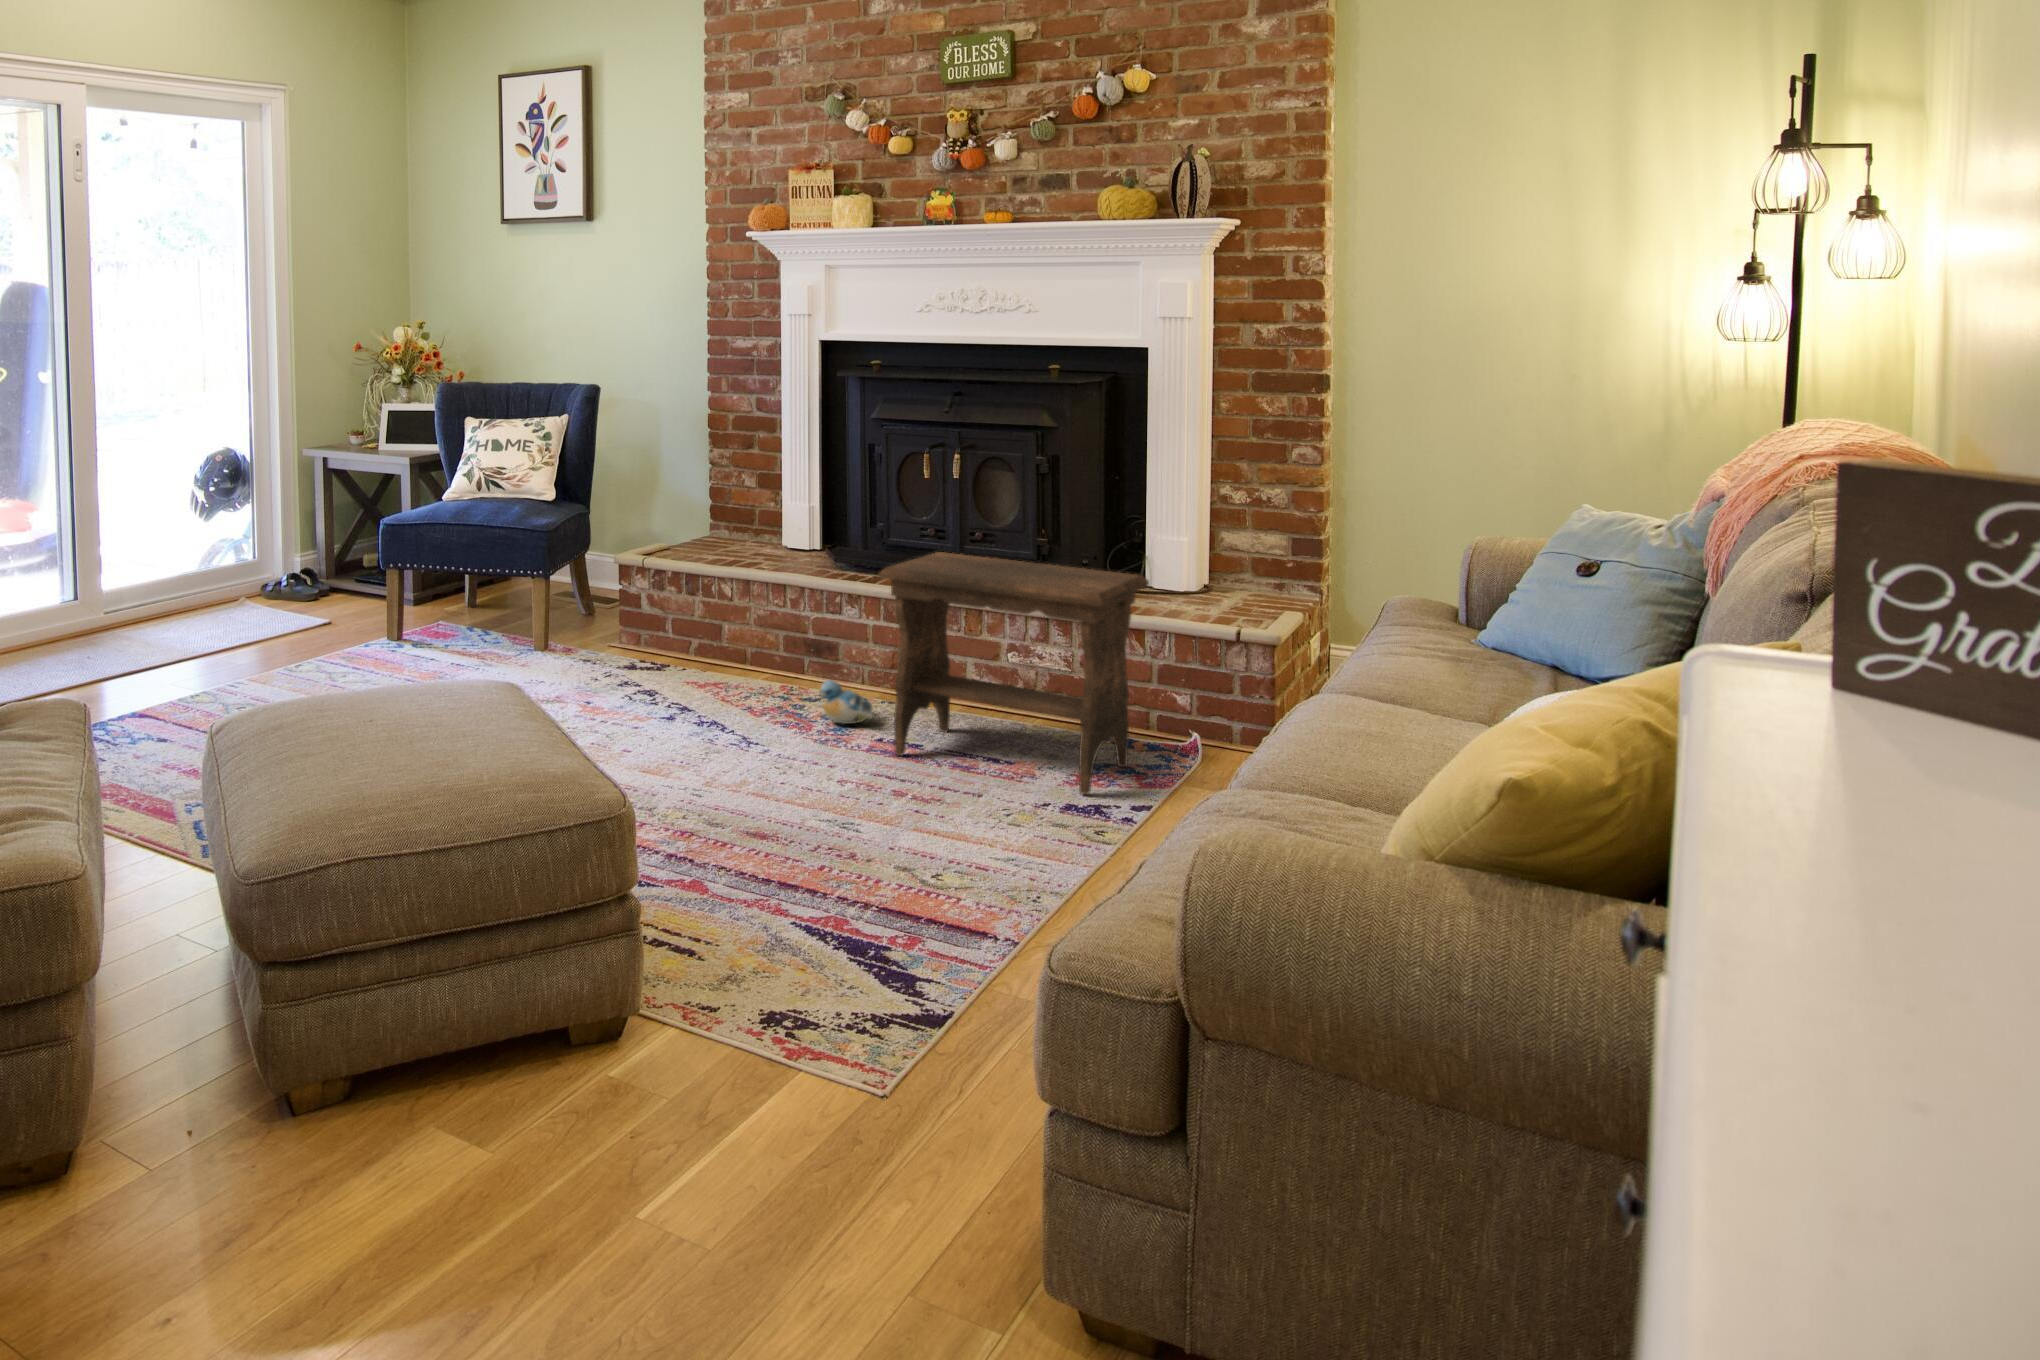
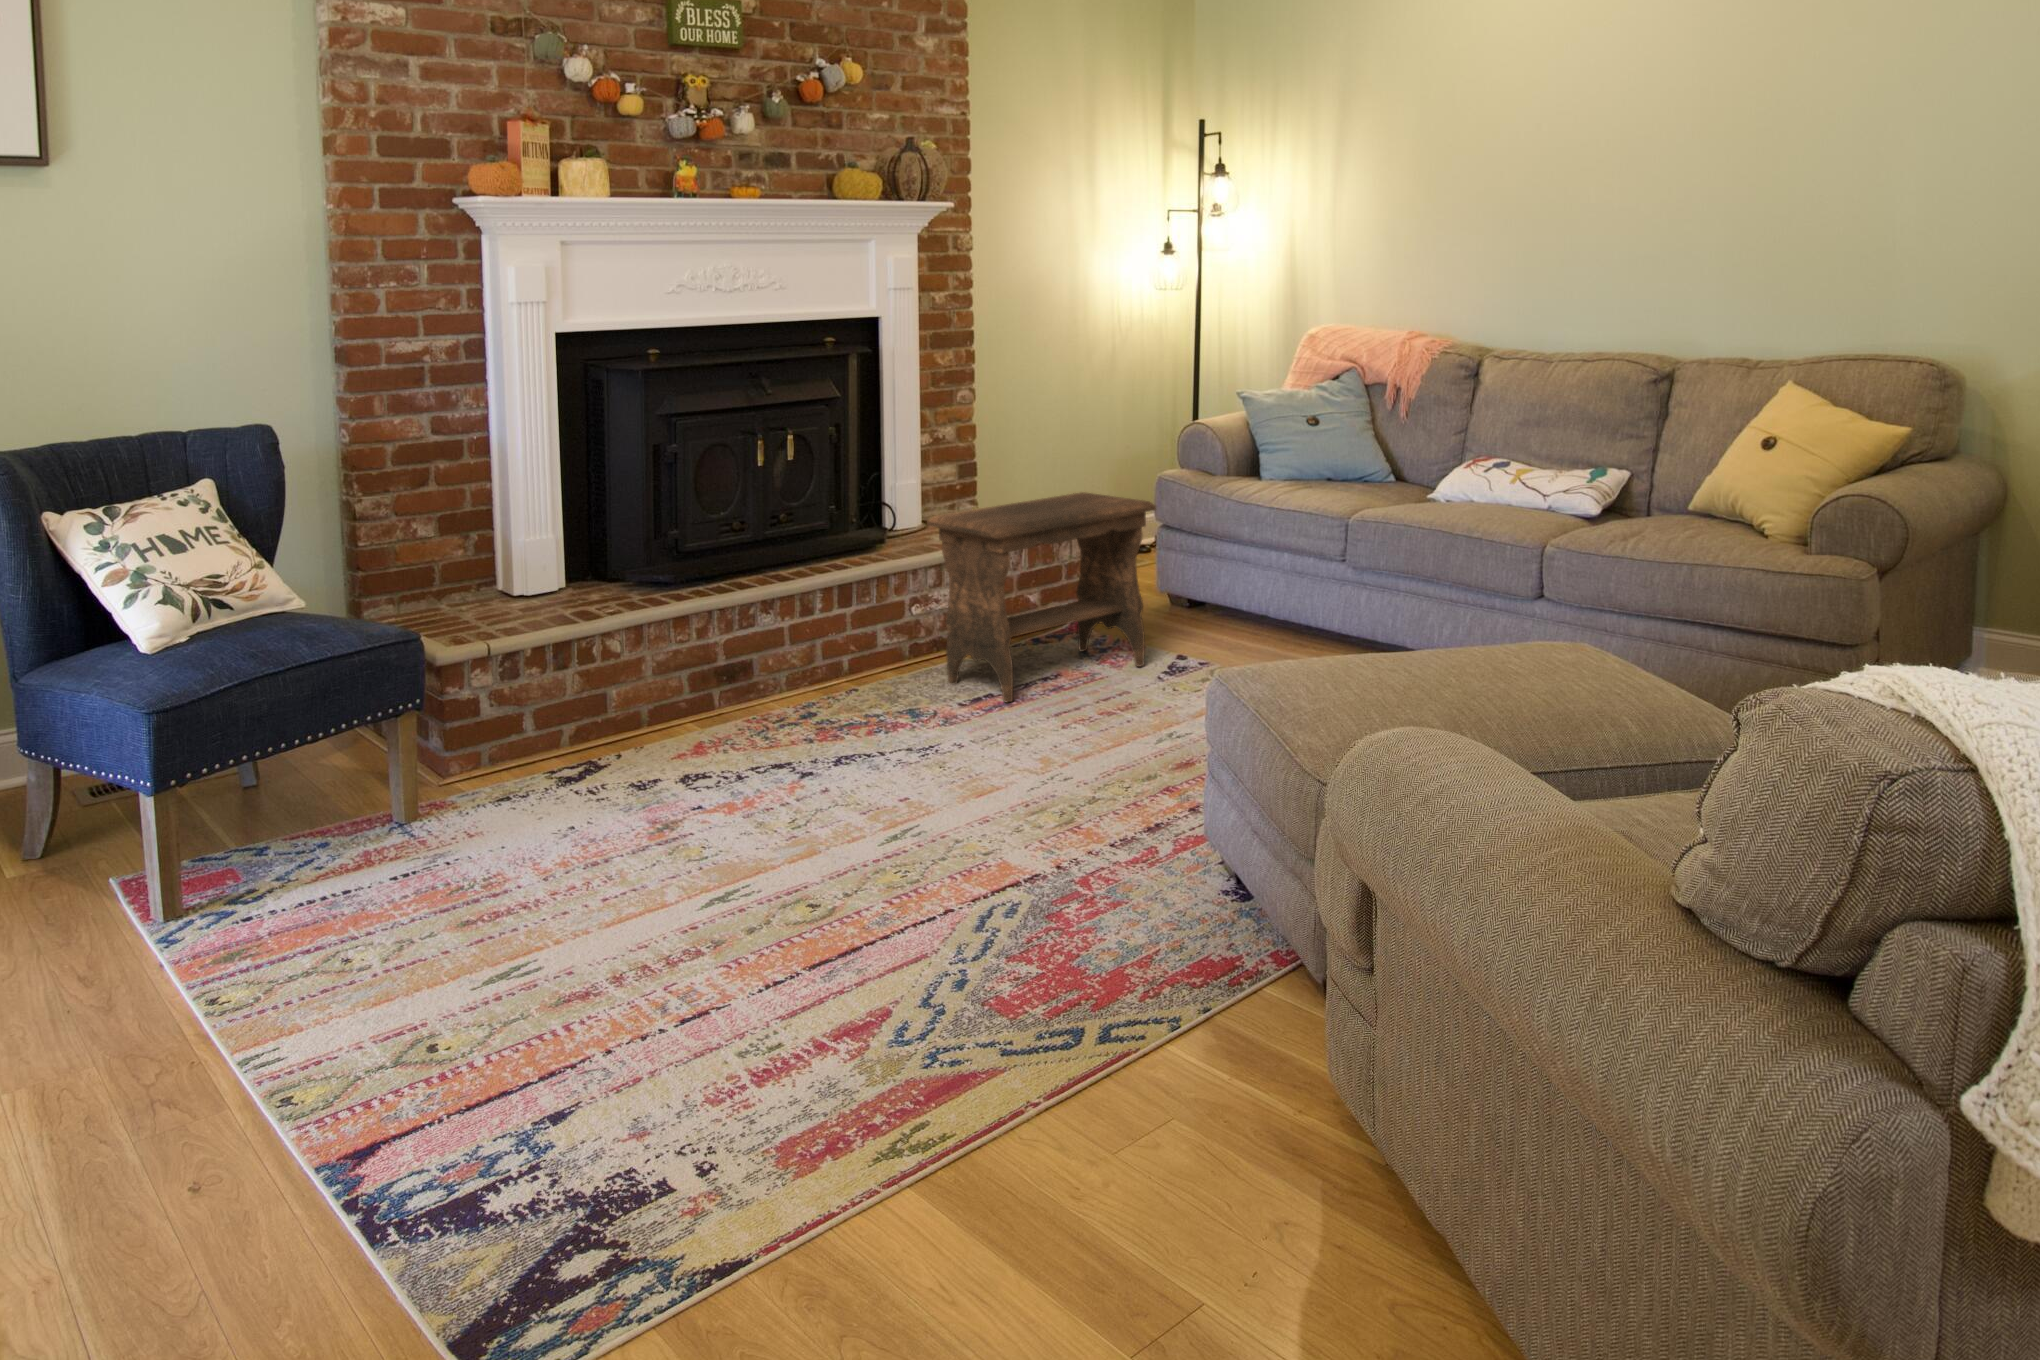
plush toy: present [819,680,878,724] -> none [882,669,928,711]

